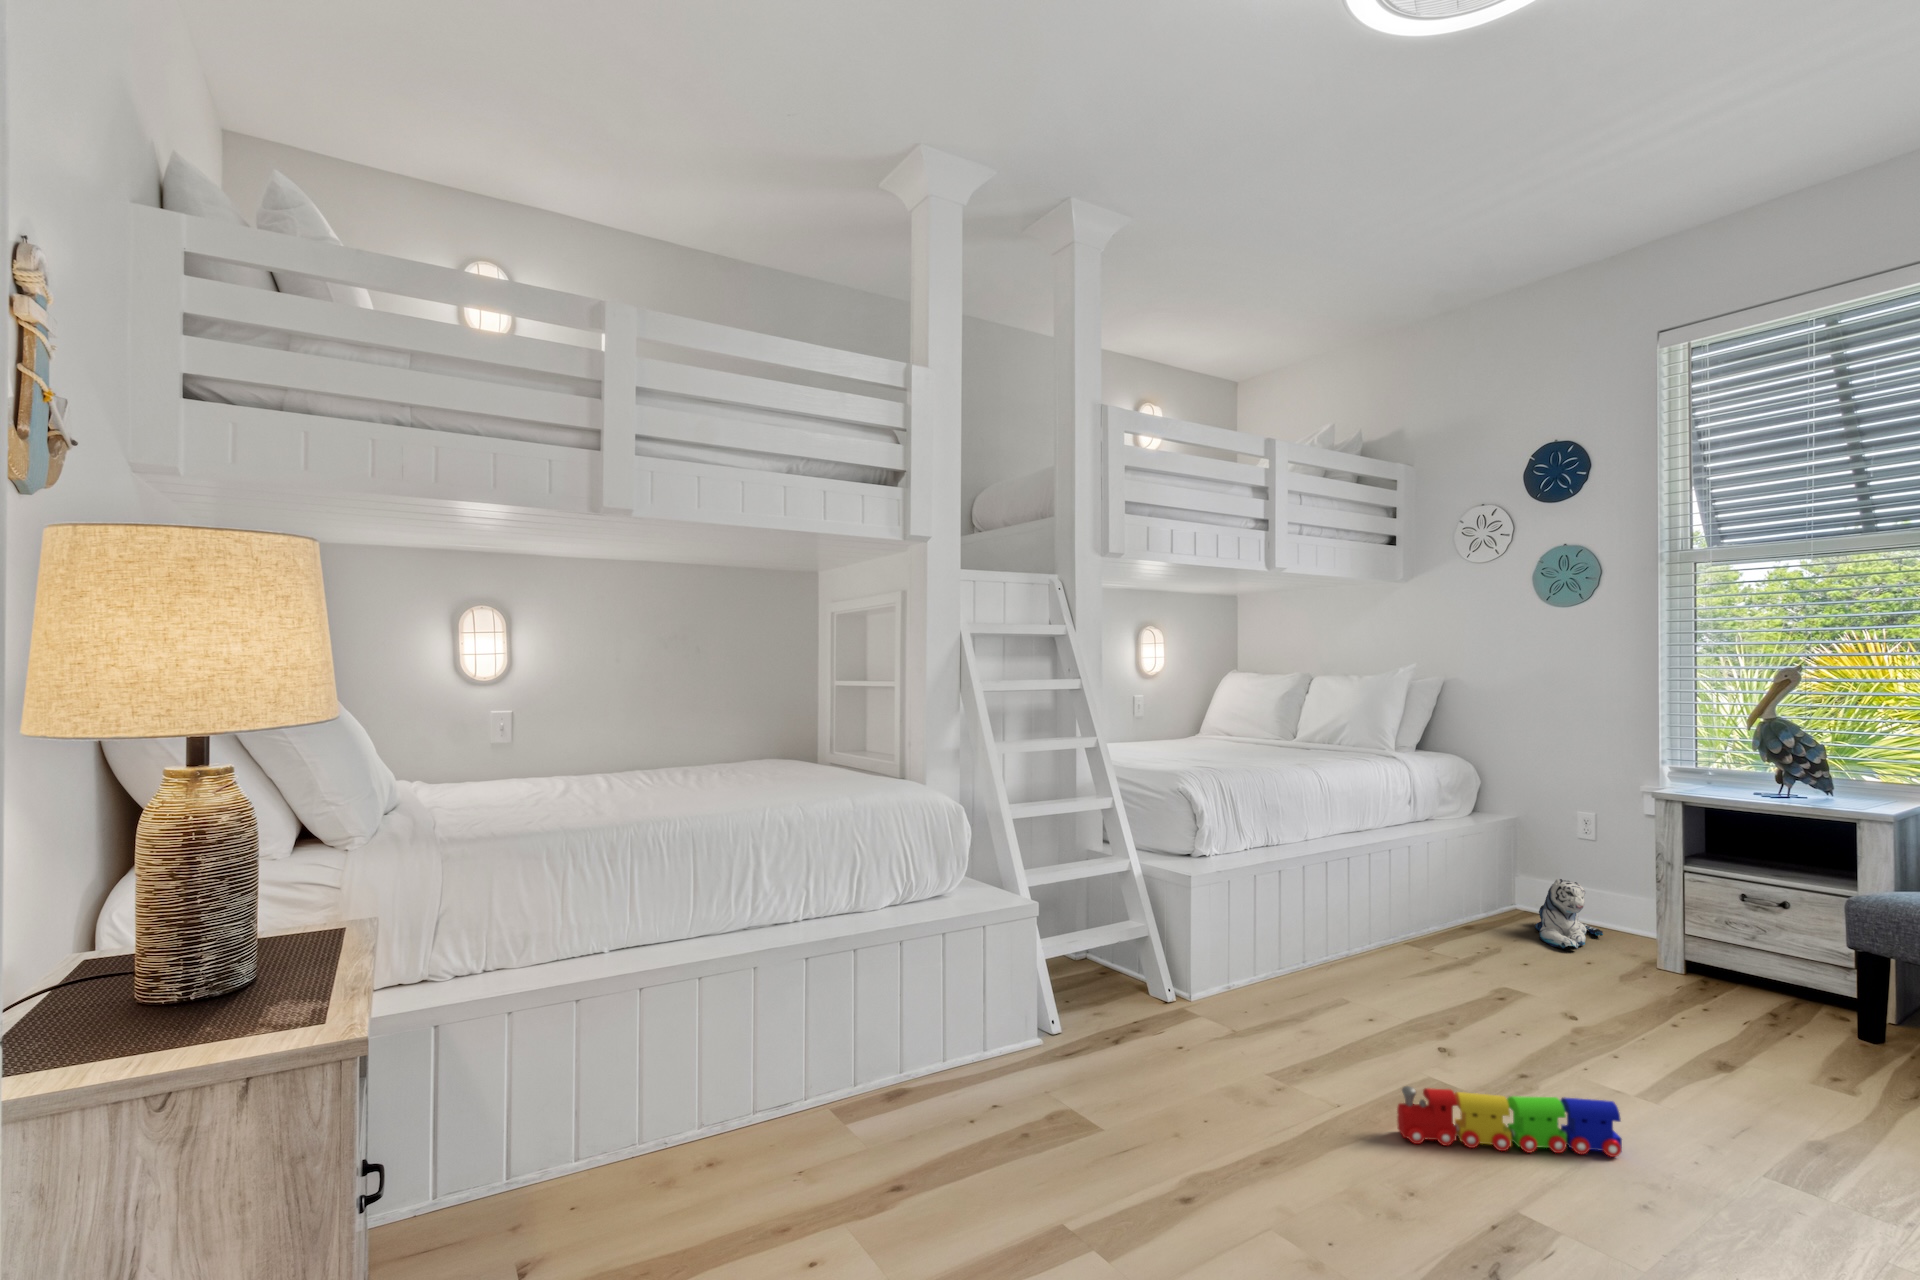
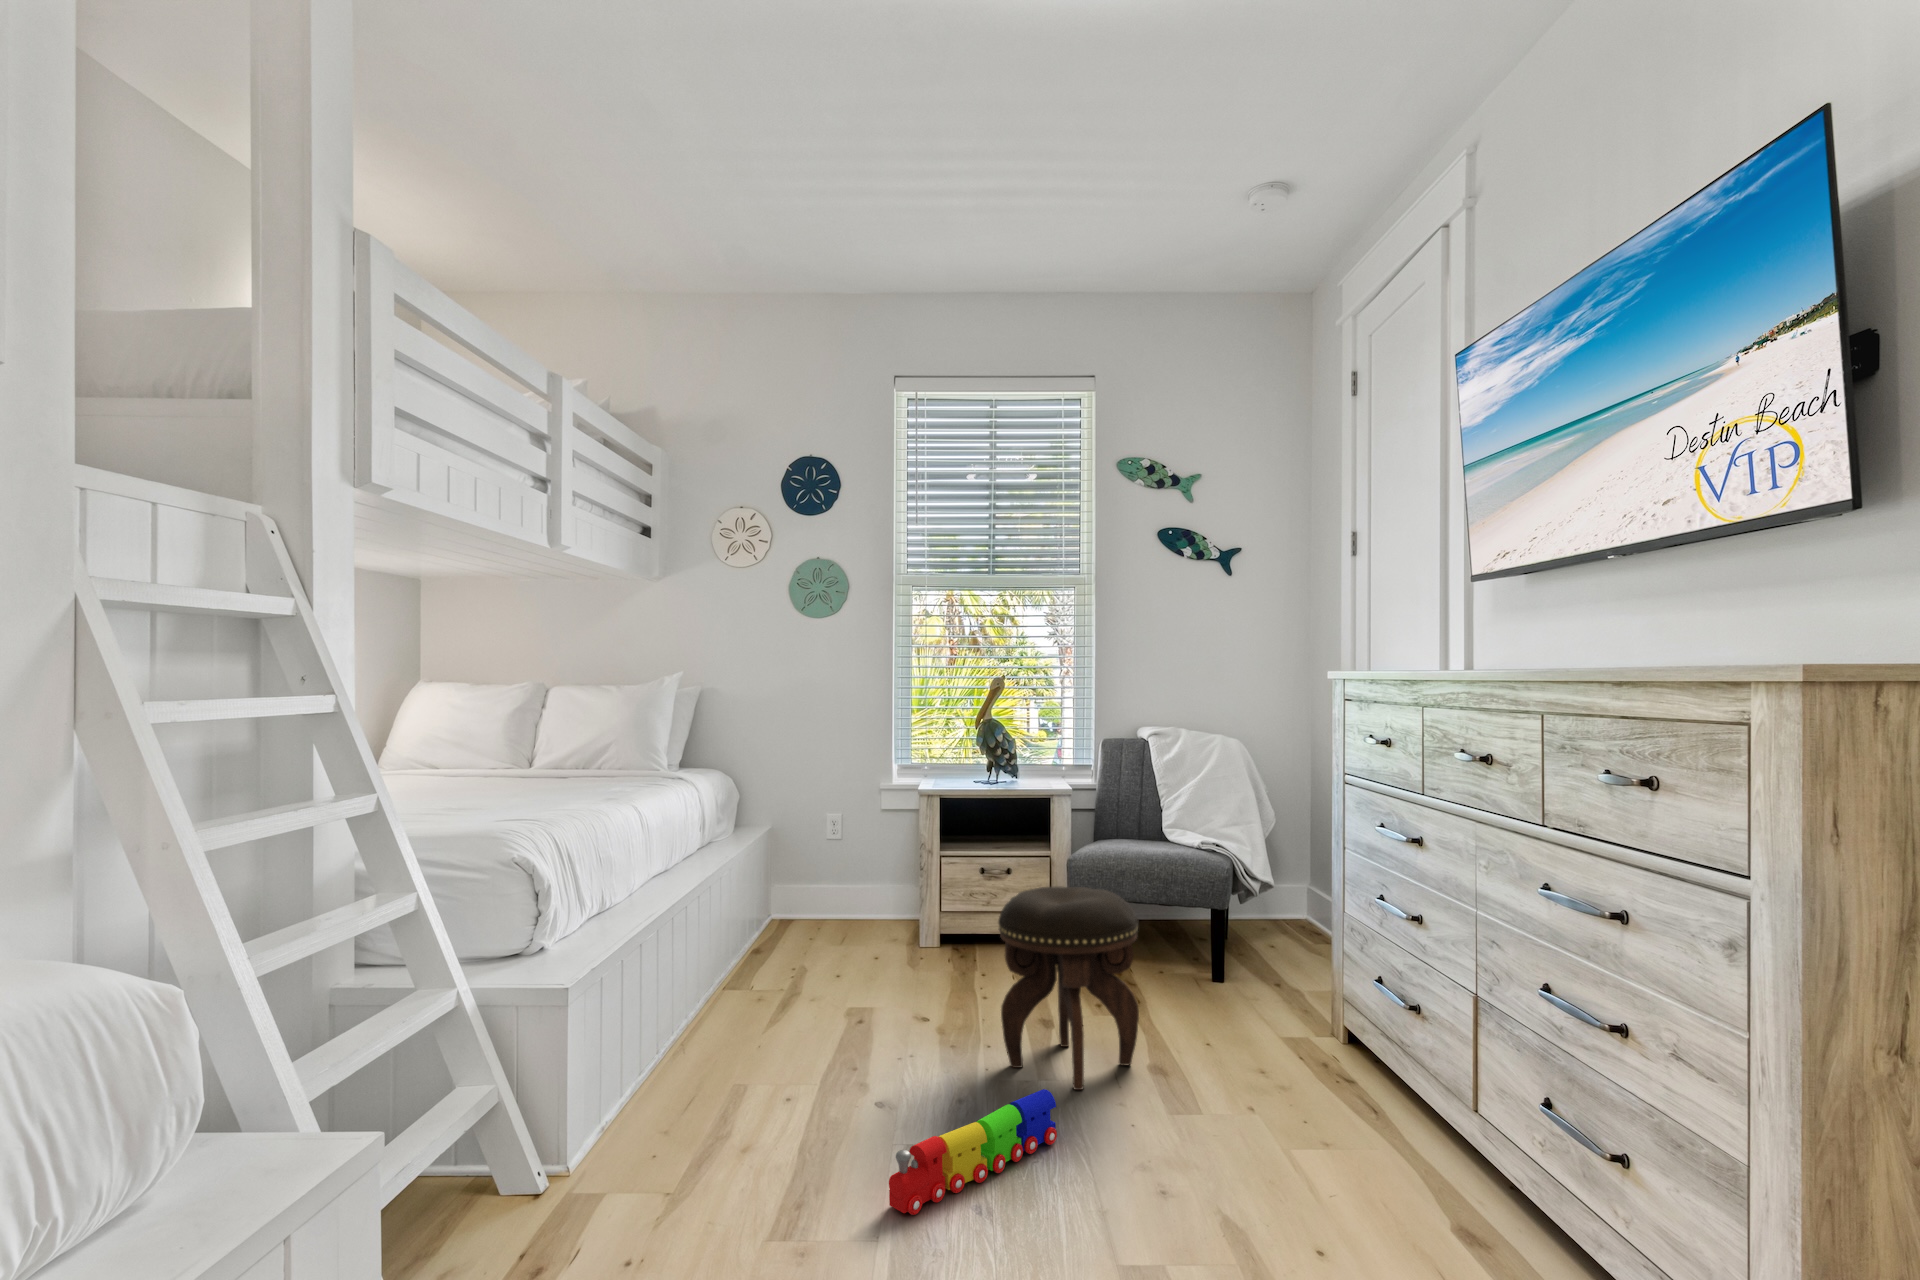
plush toy: present [1534,879,1603,949] -> none [803,883,860,951]
footstool: none [1629,909,1829,1140] -> present [998,887,1139,1090]

